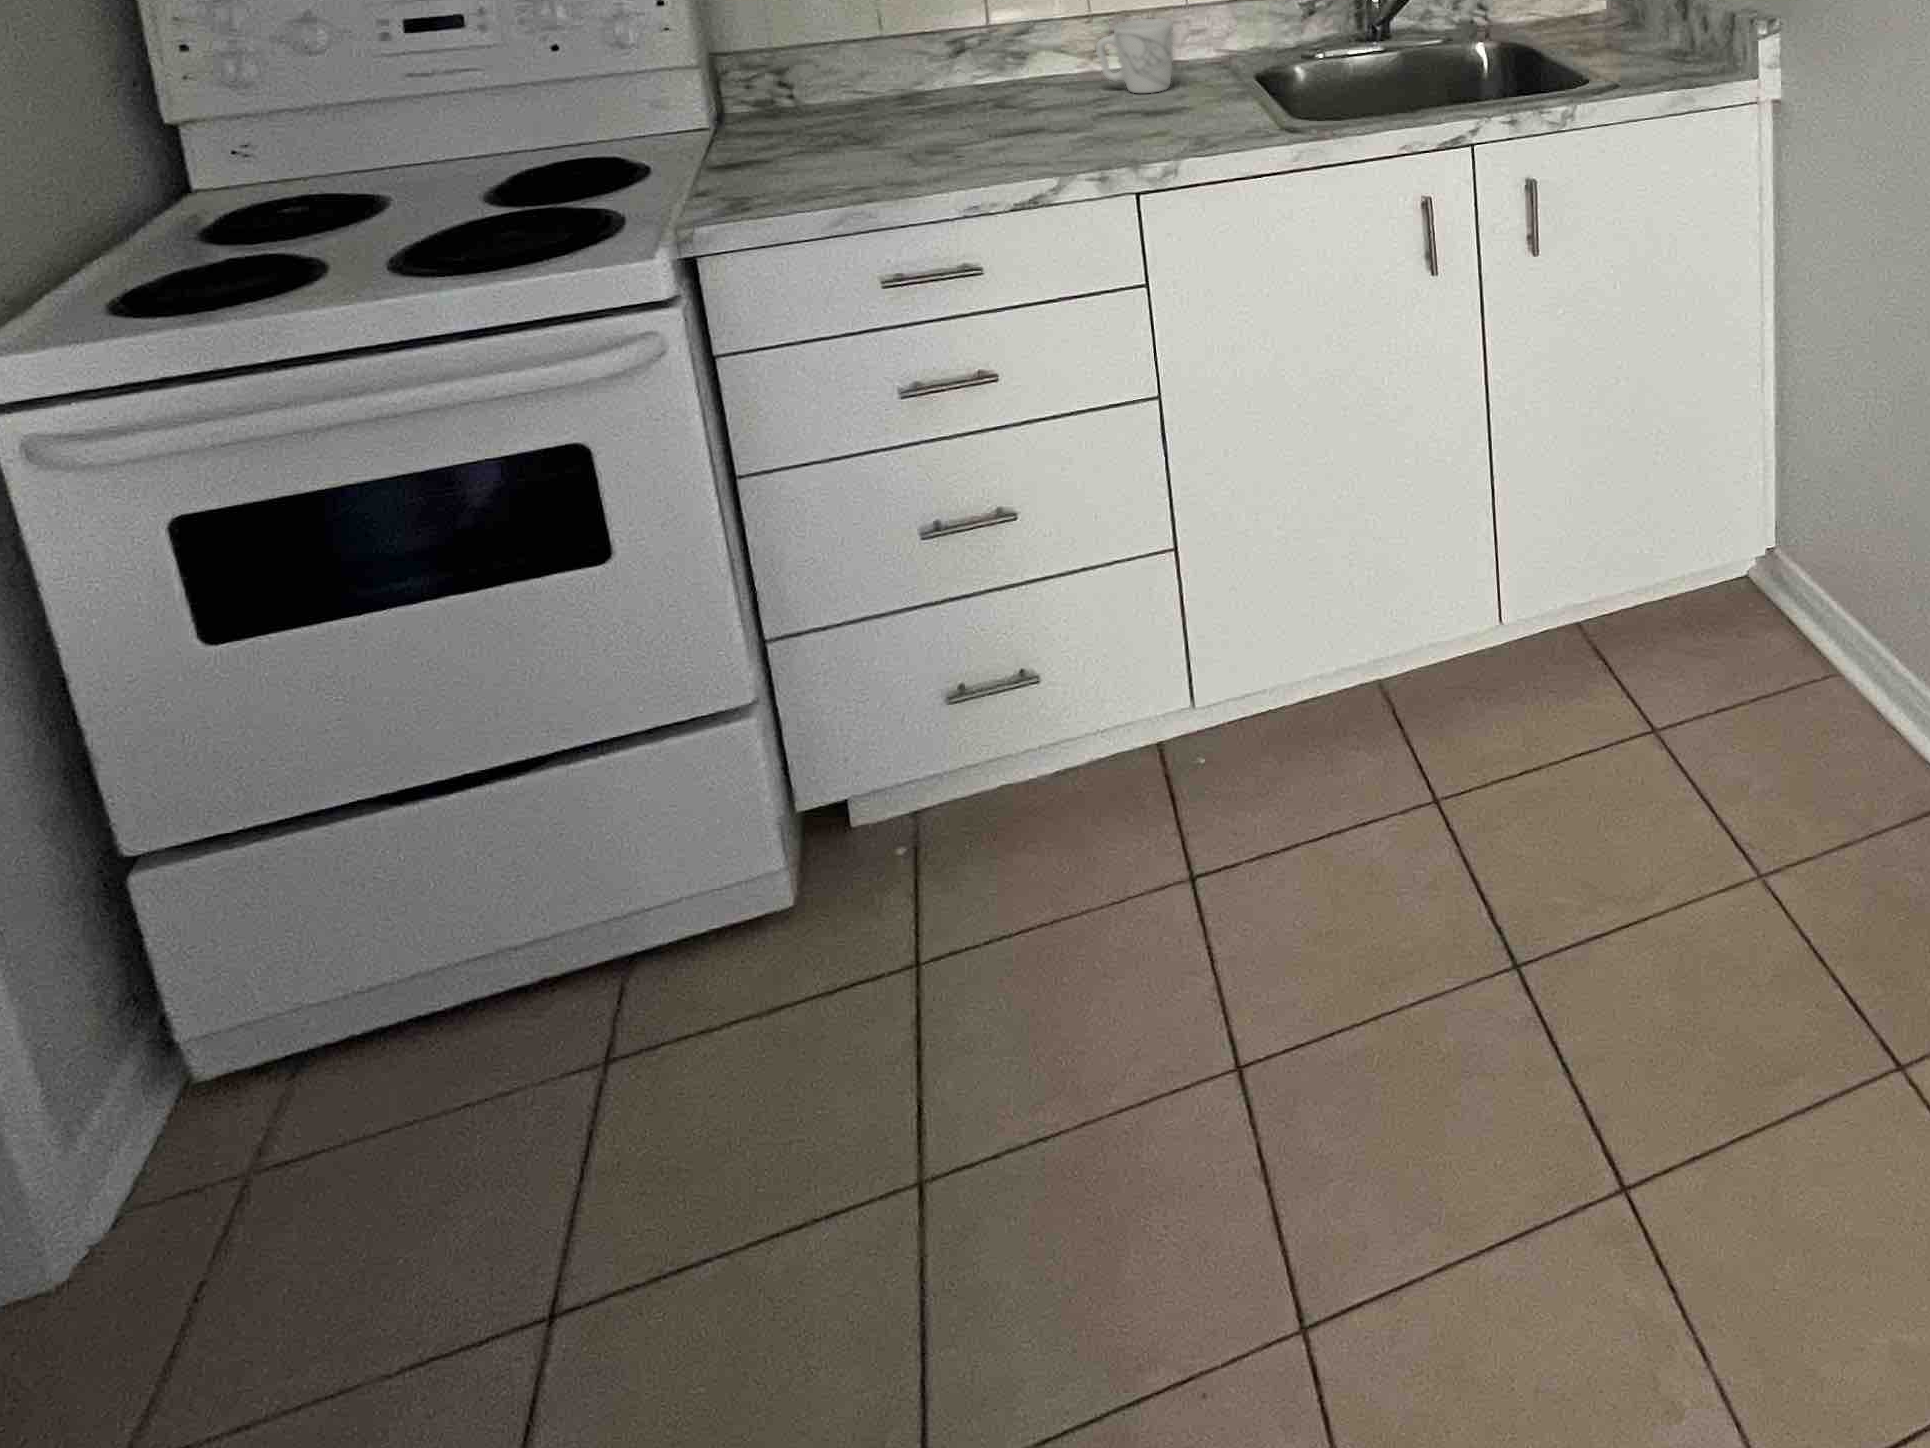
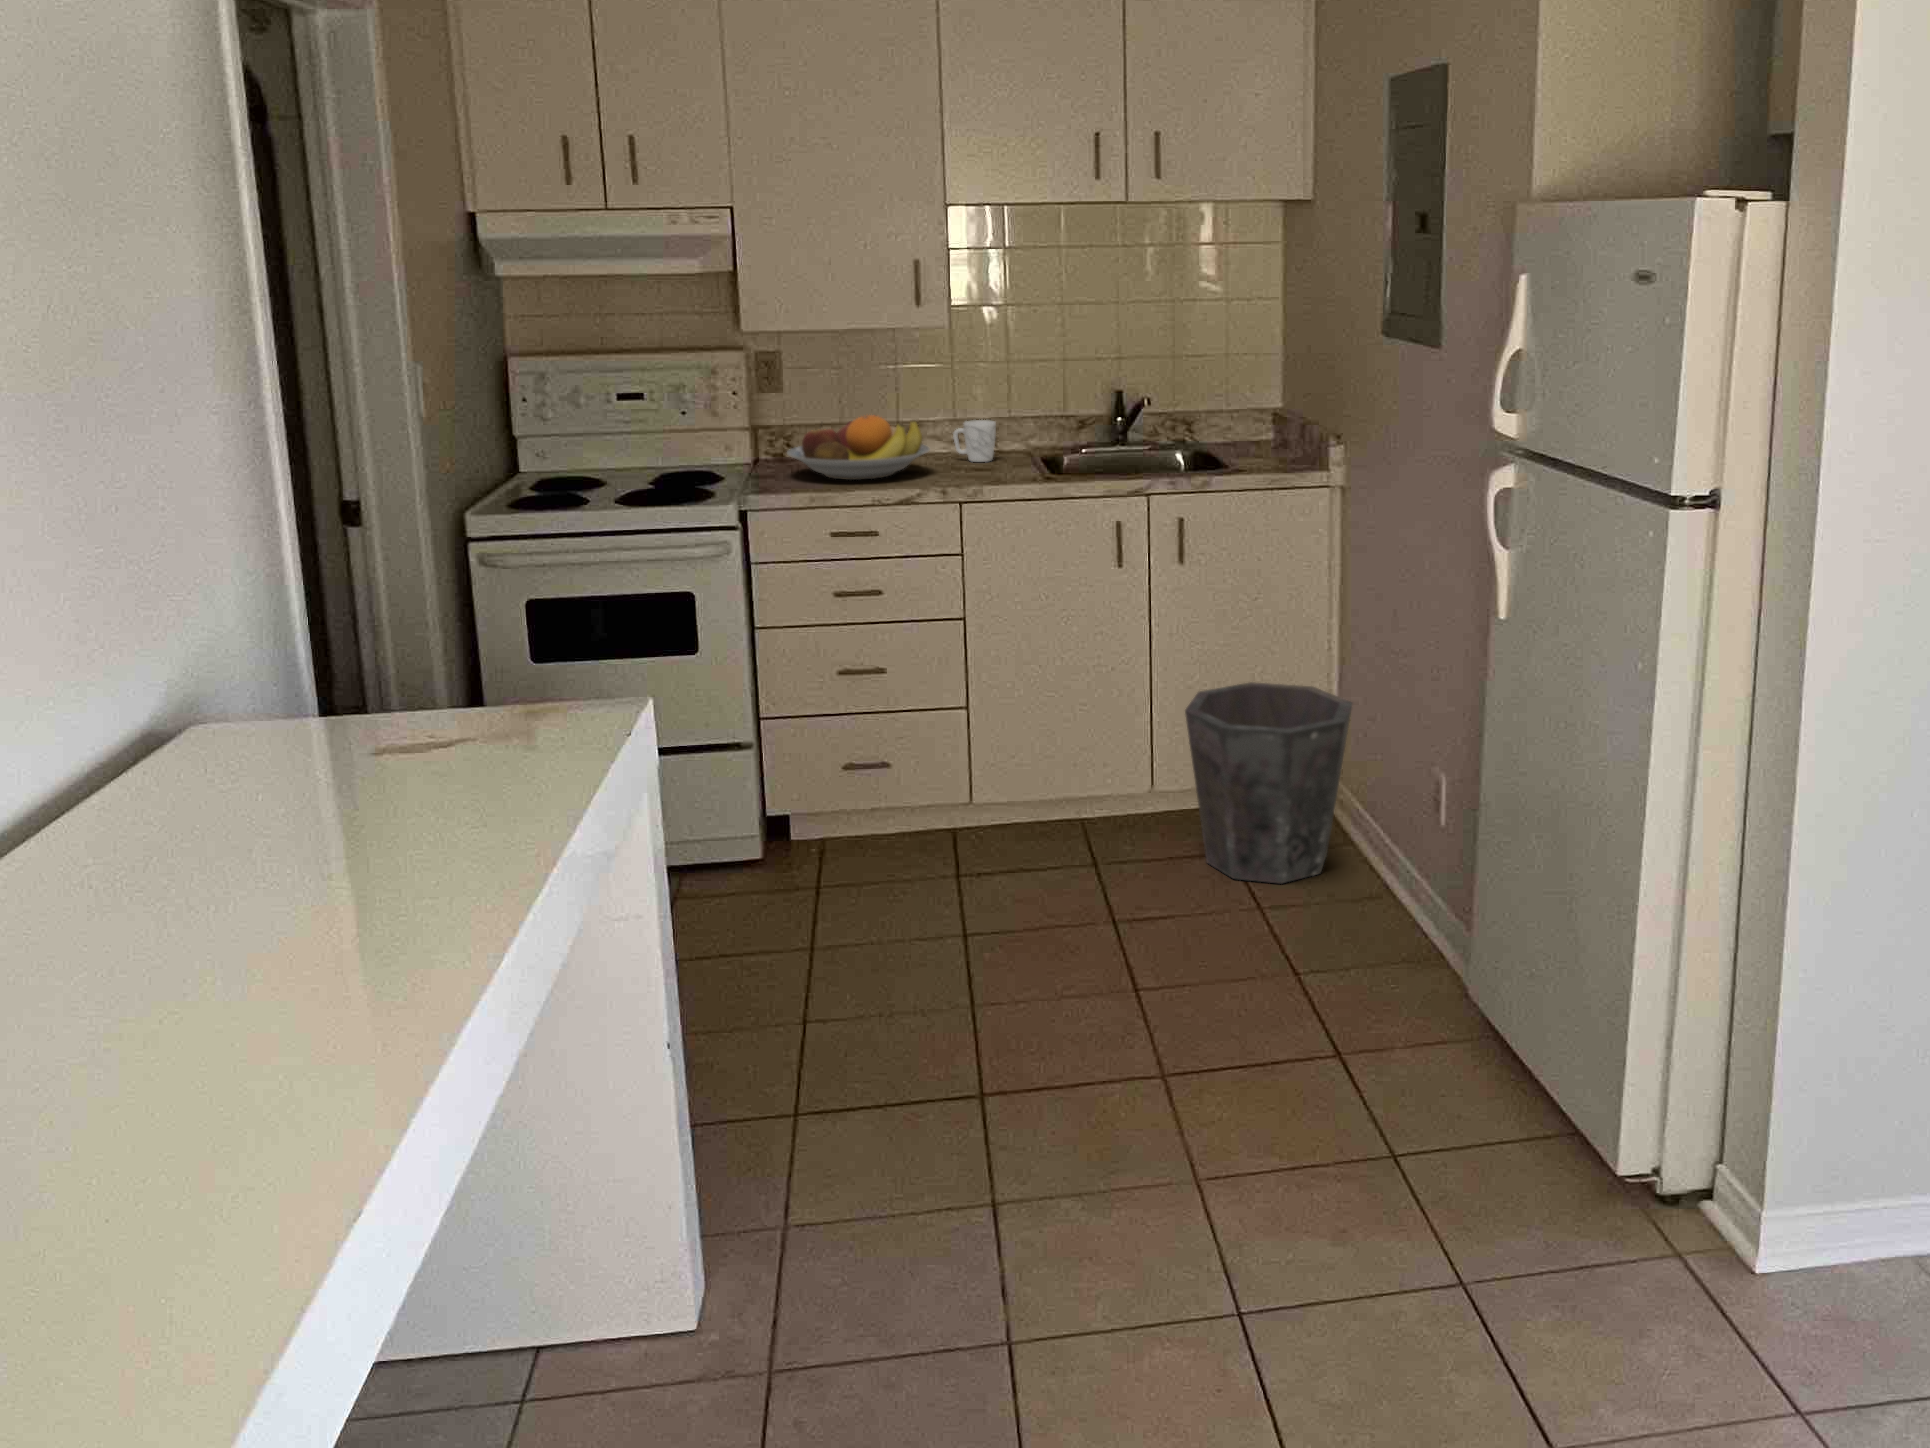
fruit bowl: none [778,37,1063,160] -> present [787,415,930,480]
waste bin: none [1579,425,1855,789] -> present [1185,682,1352,883]

